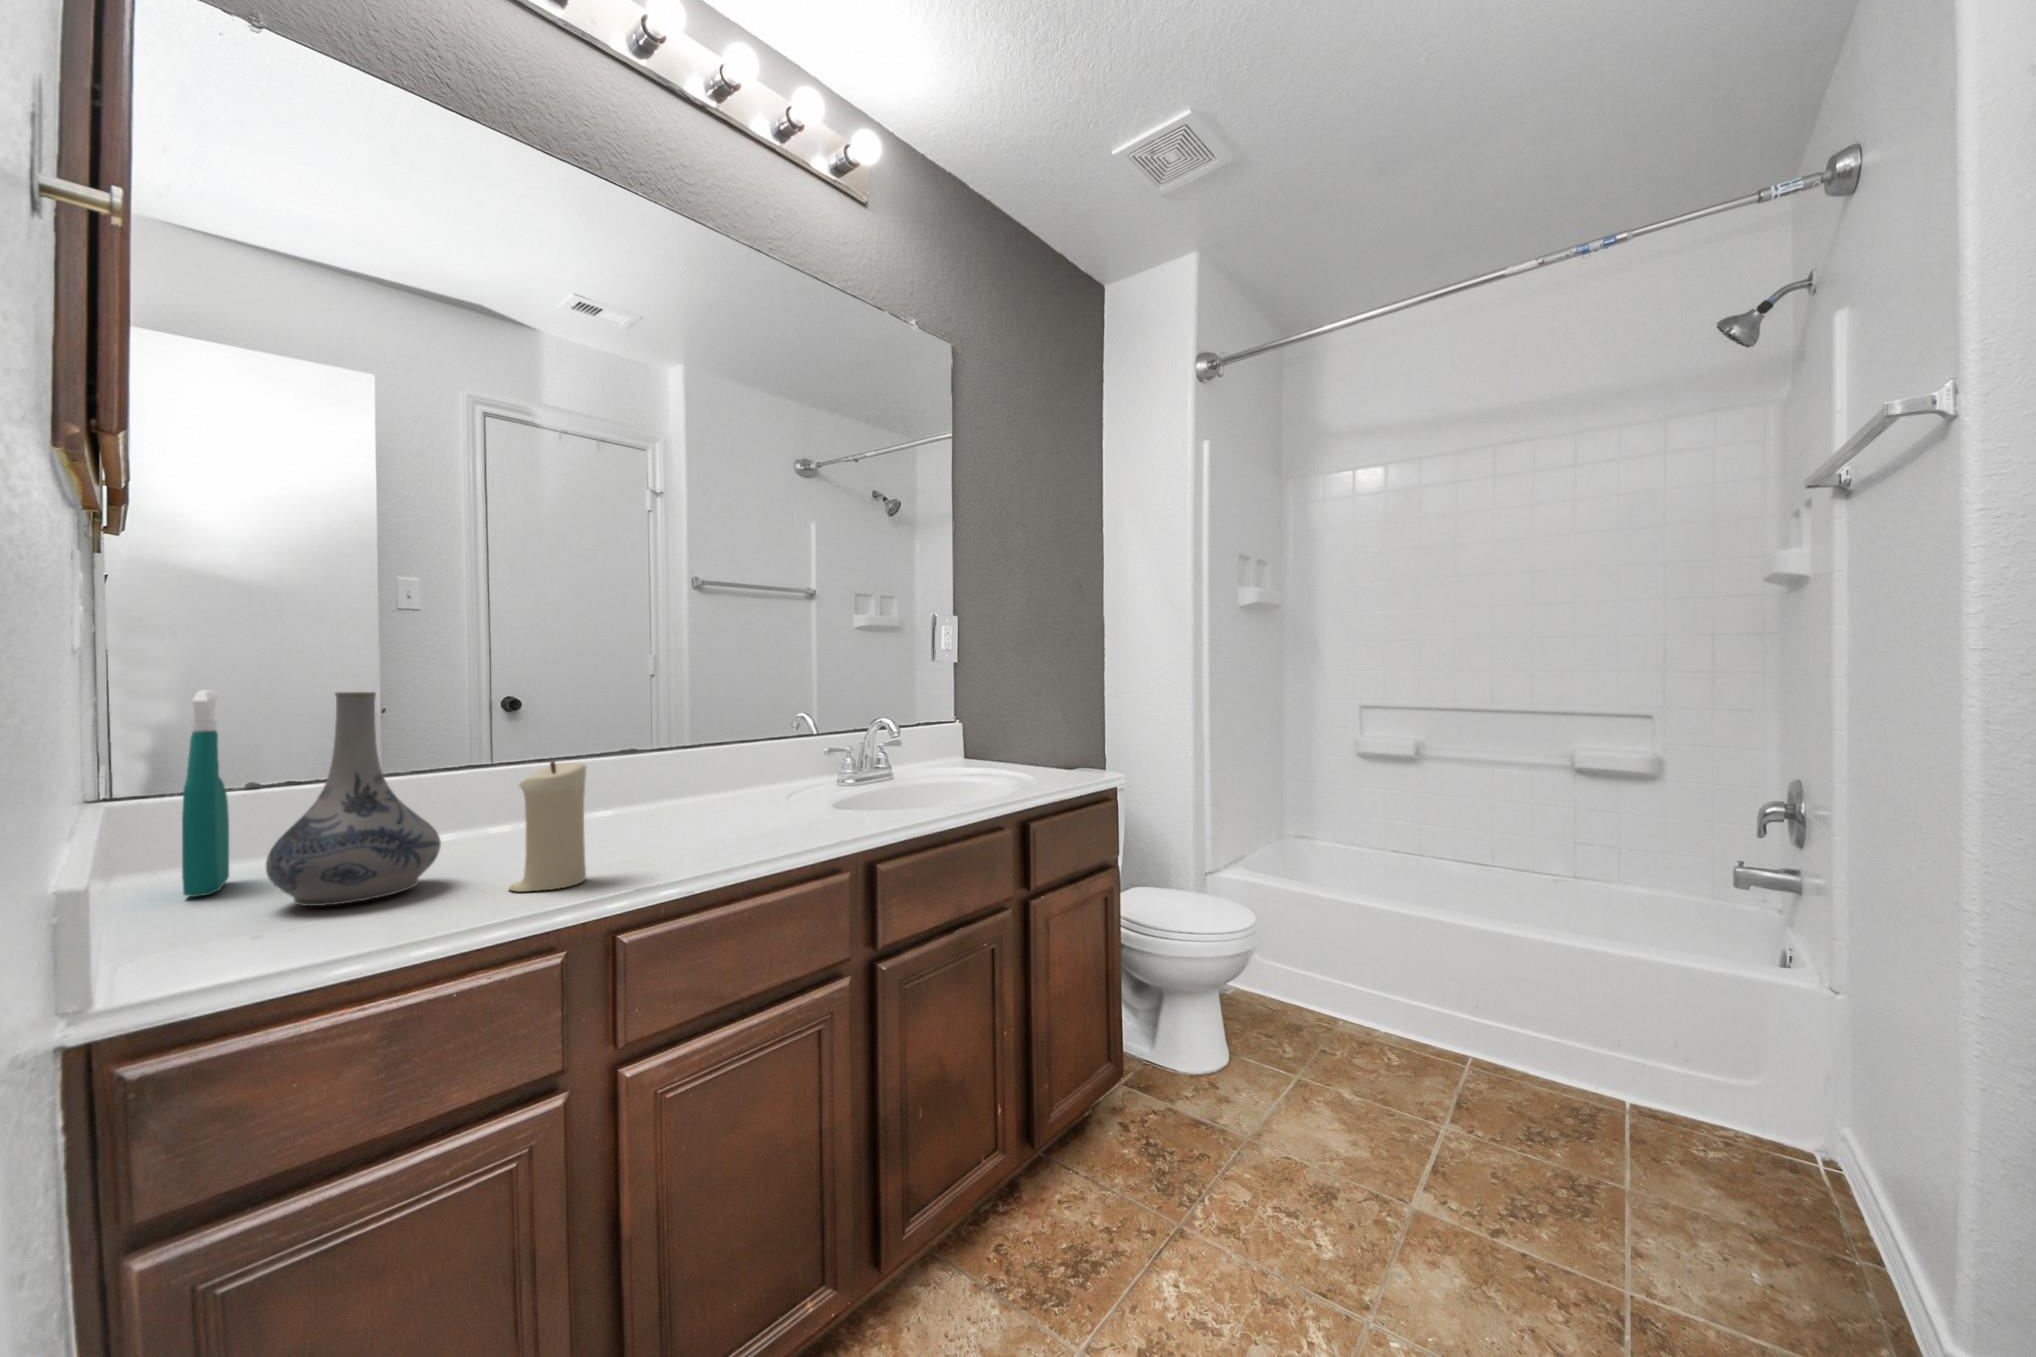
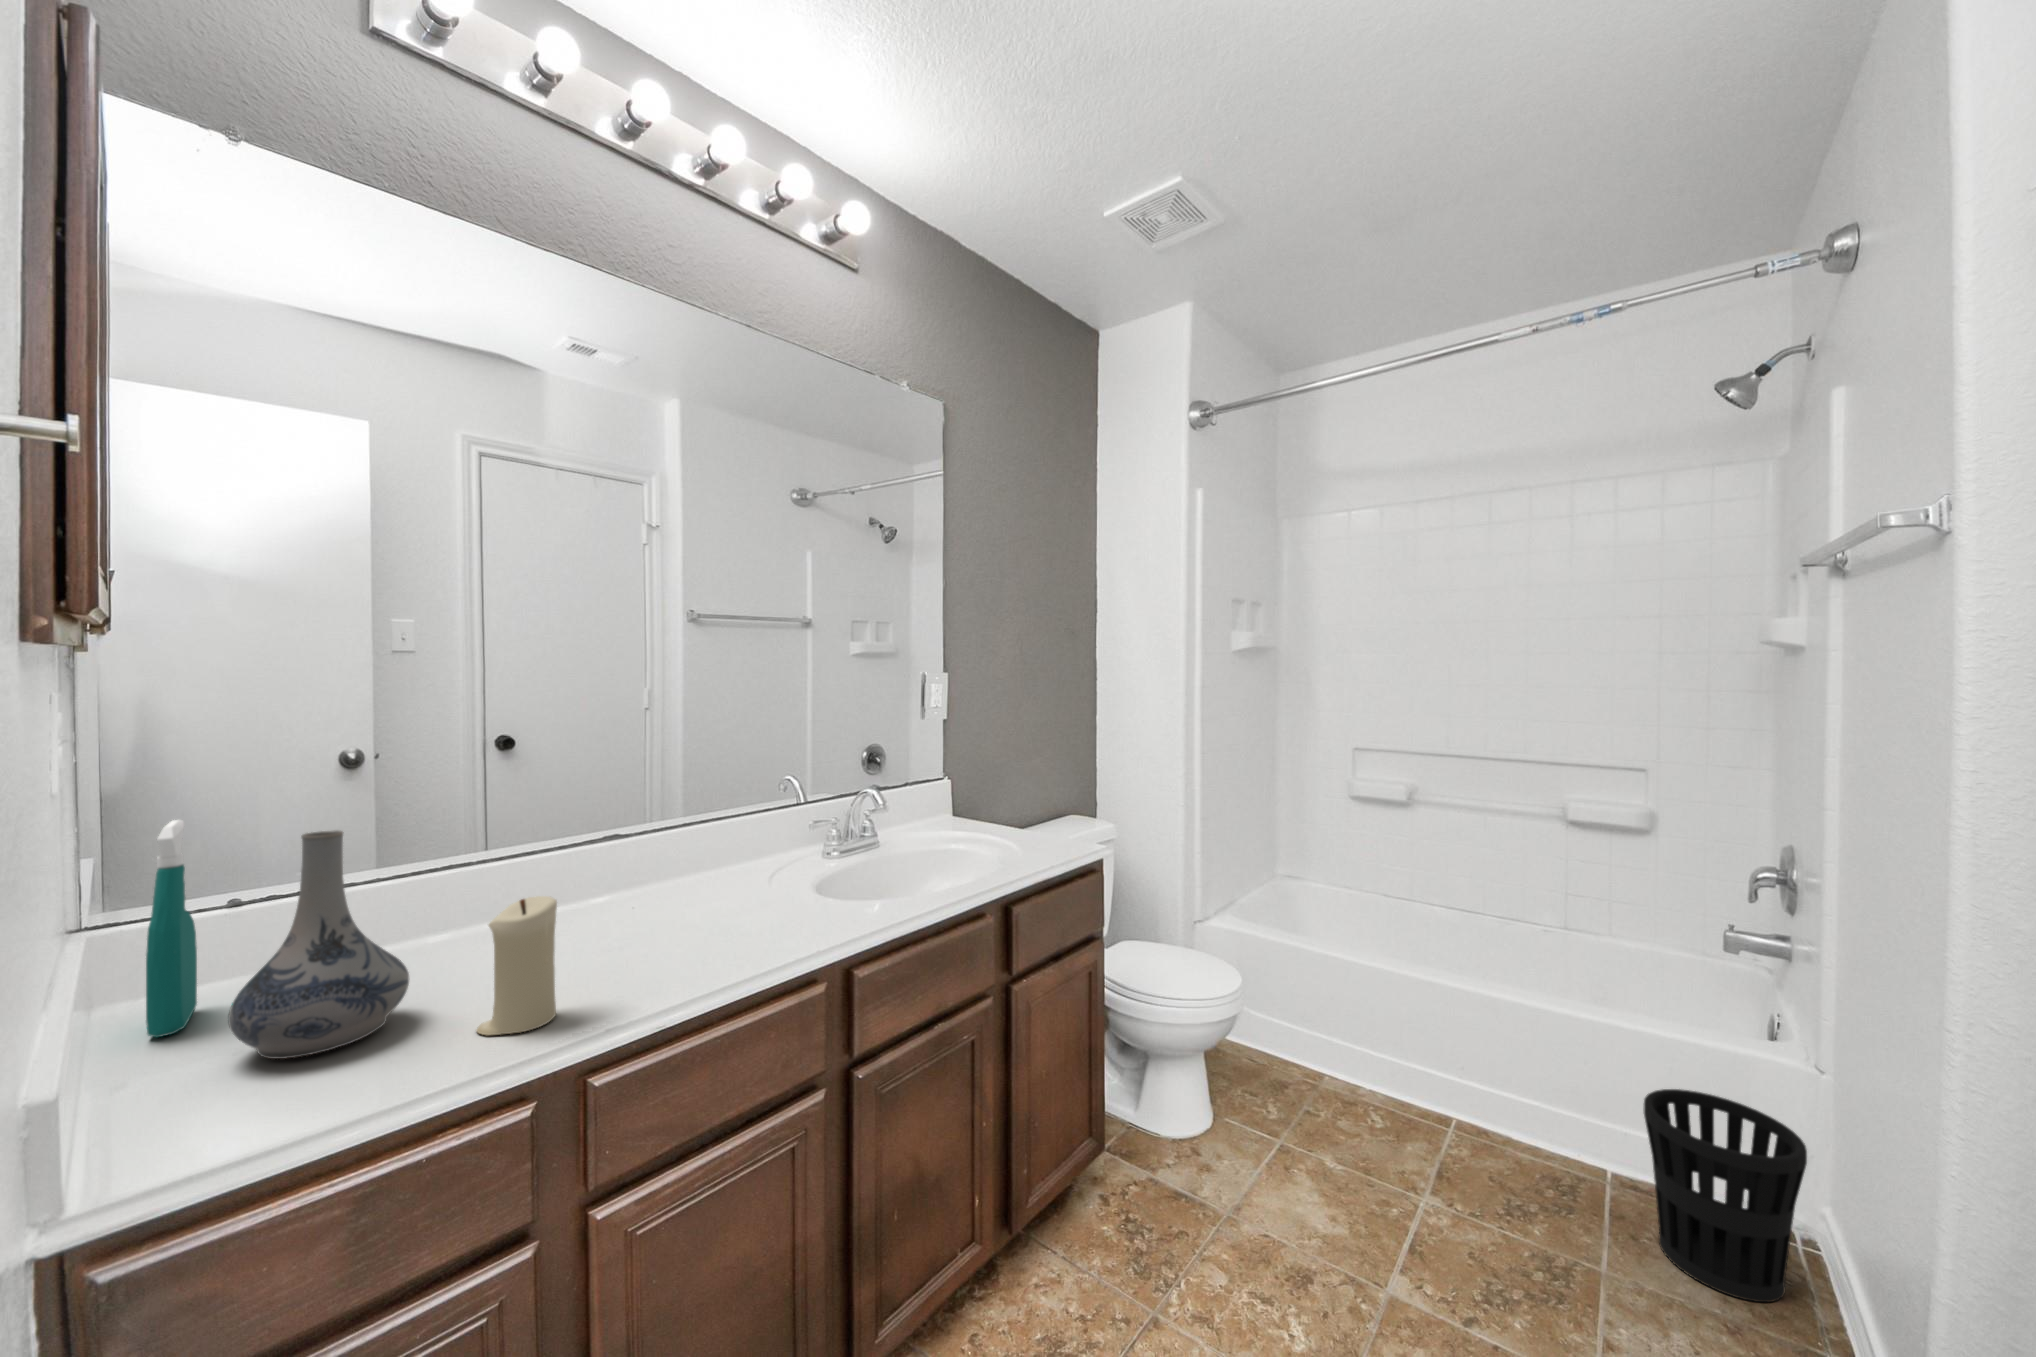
wastebasket: none [1665,1010,1832,1212] -> present [1644,1089,1807,1302]

